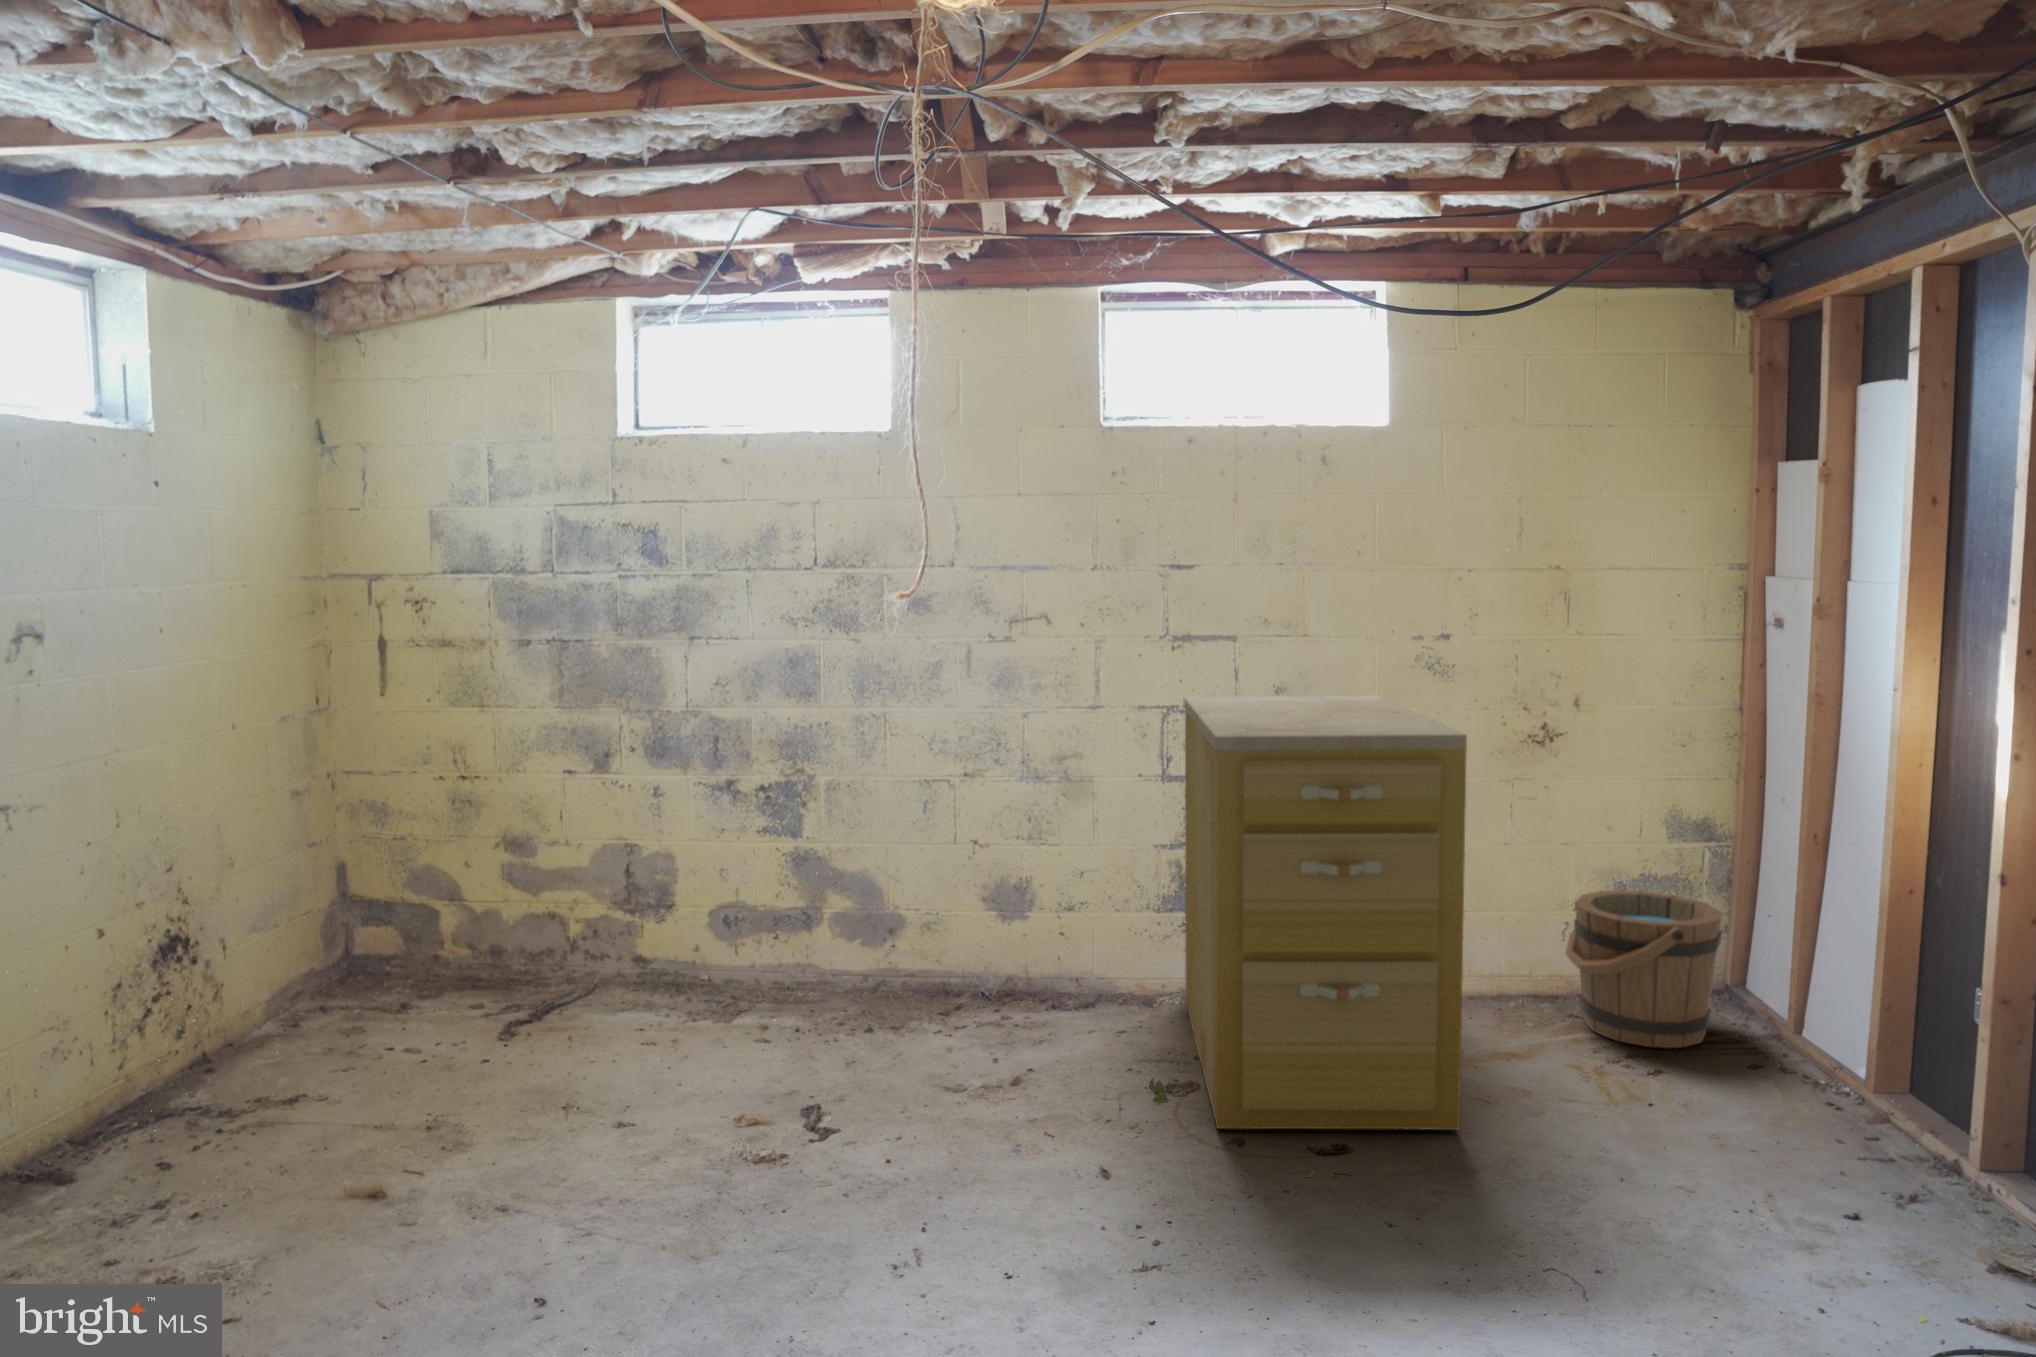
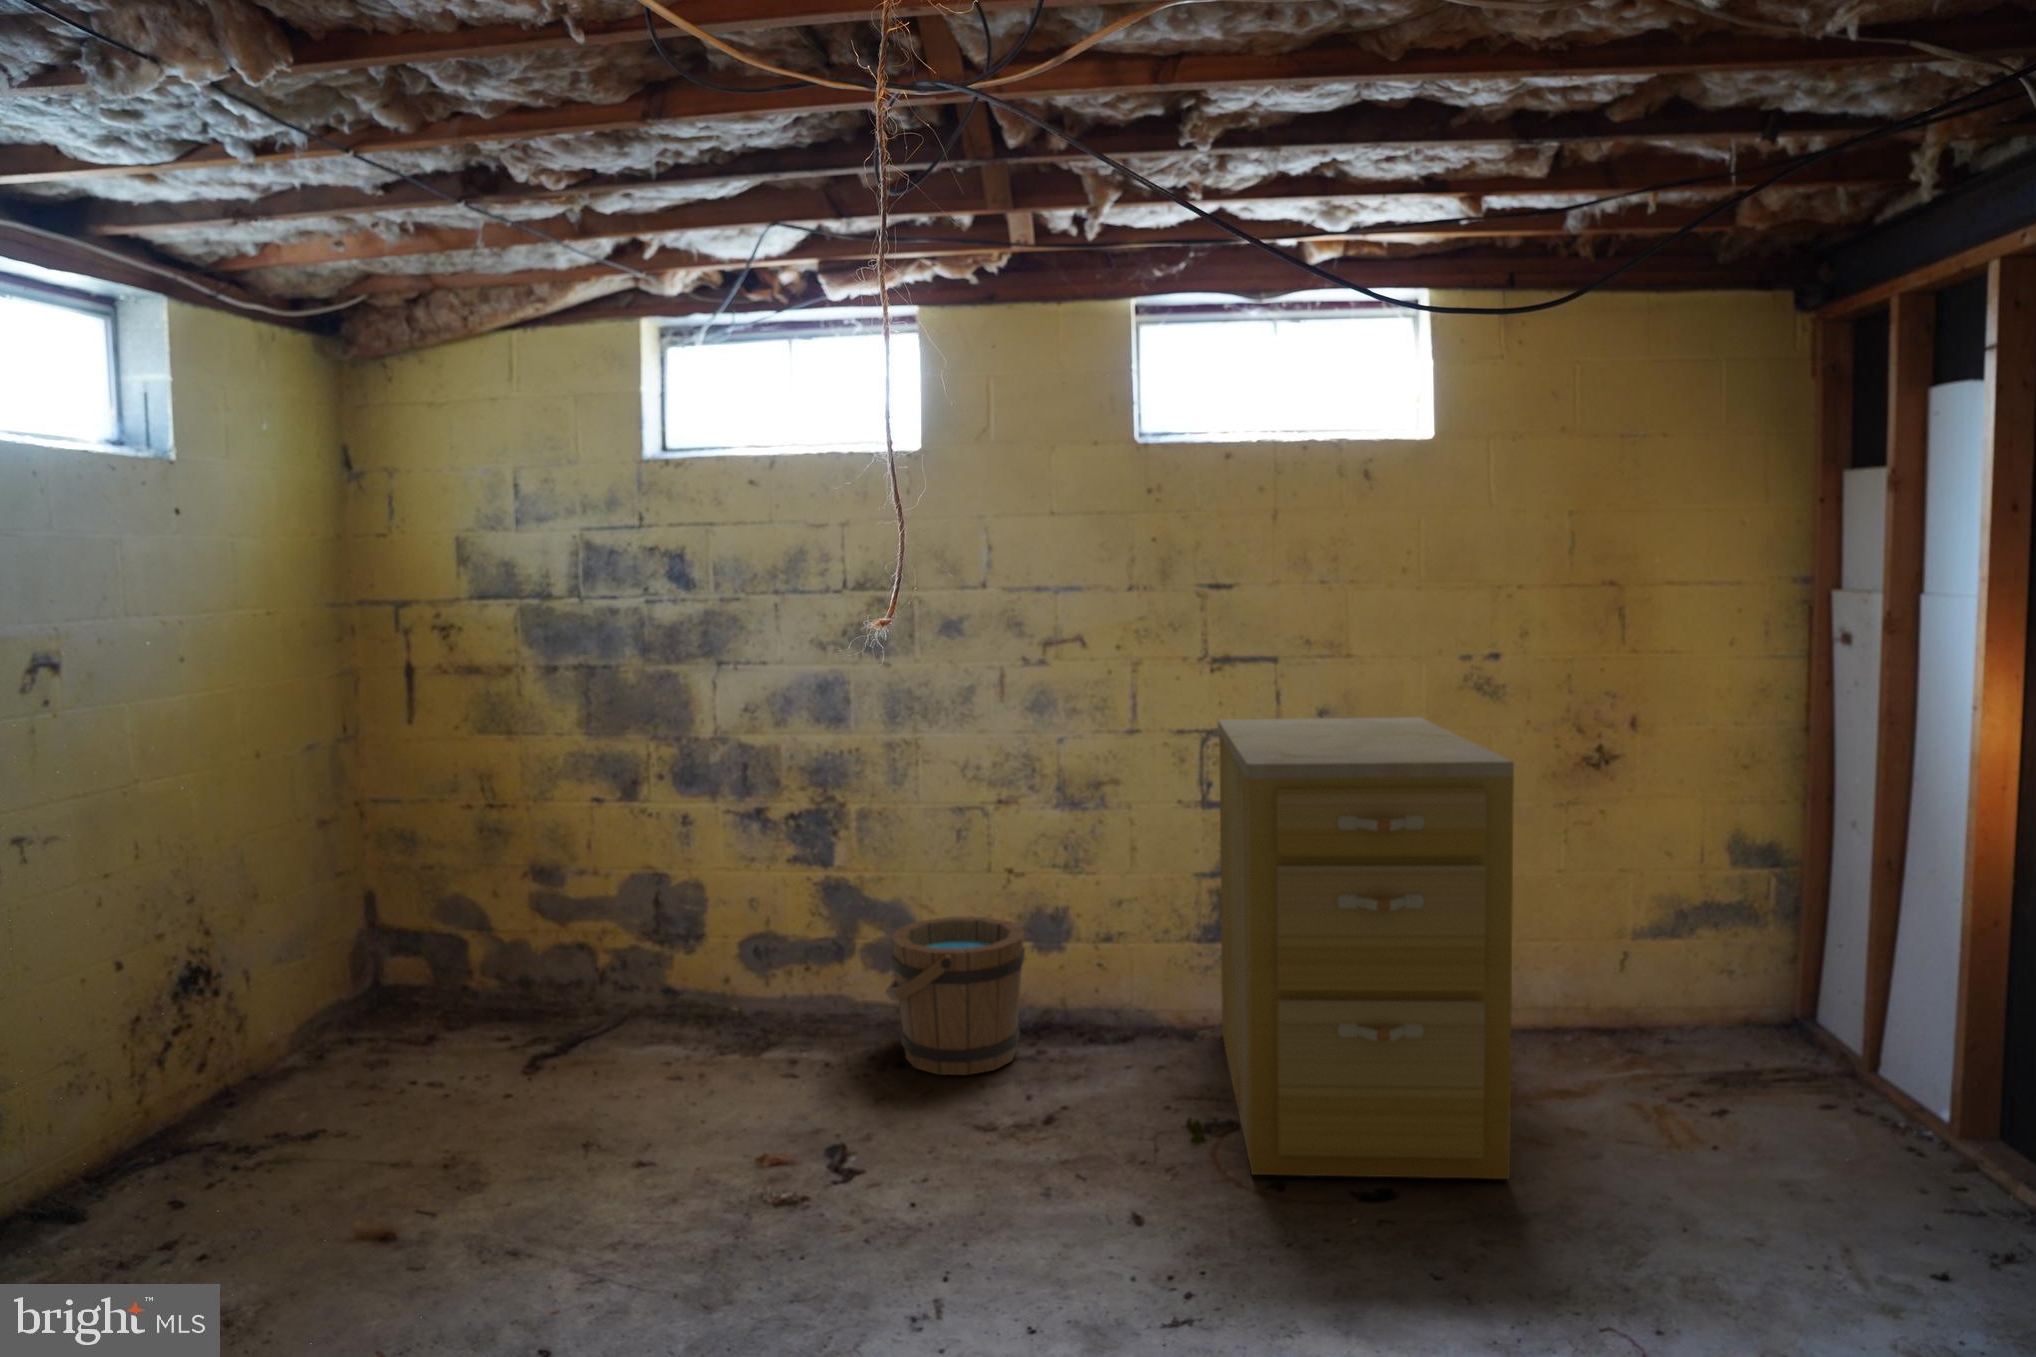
bucket: present [1566,890,1722,1048] -> present [886,916,1025,1075]

